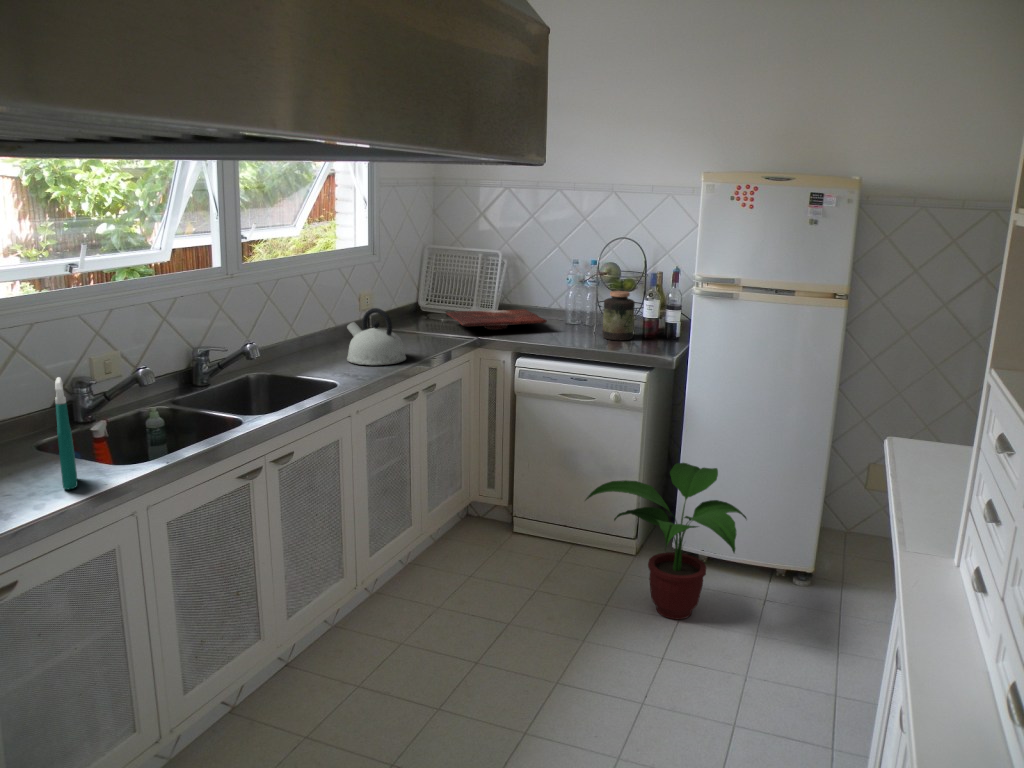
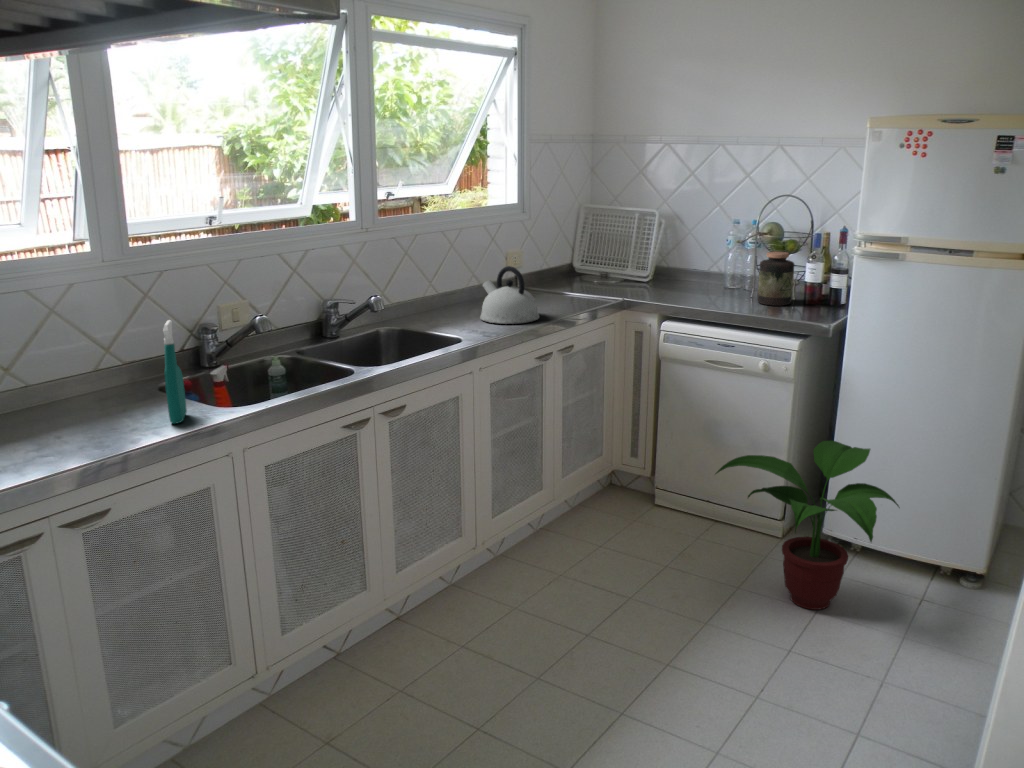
cutting board: present [446,309,547,330] -> none [596,272,699,292]

